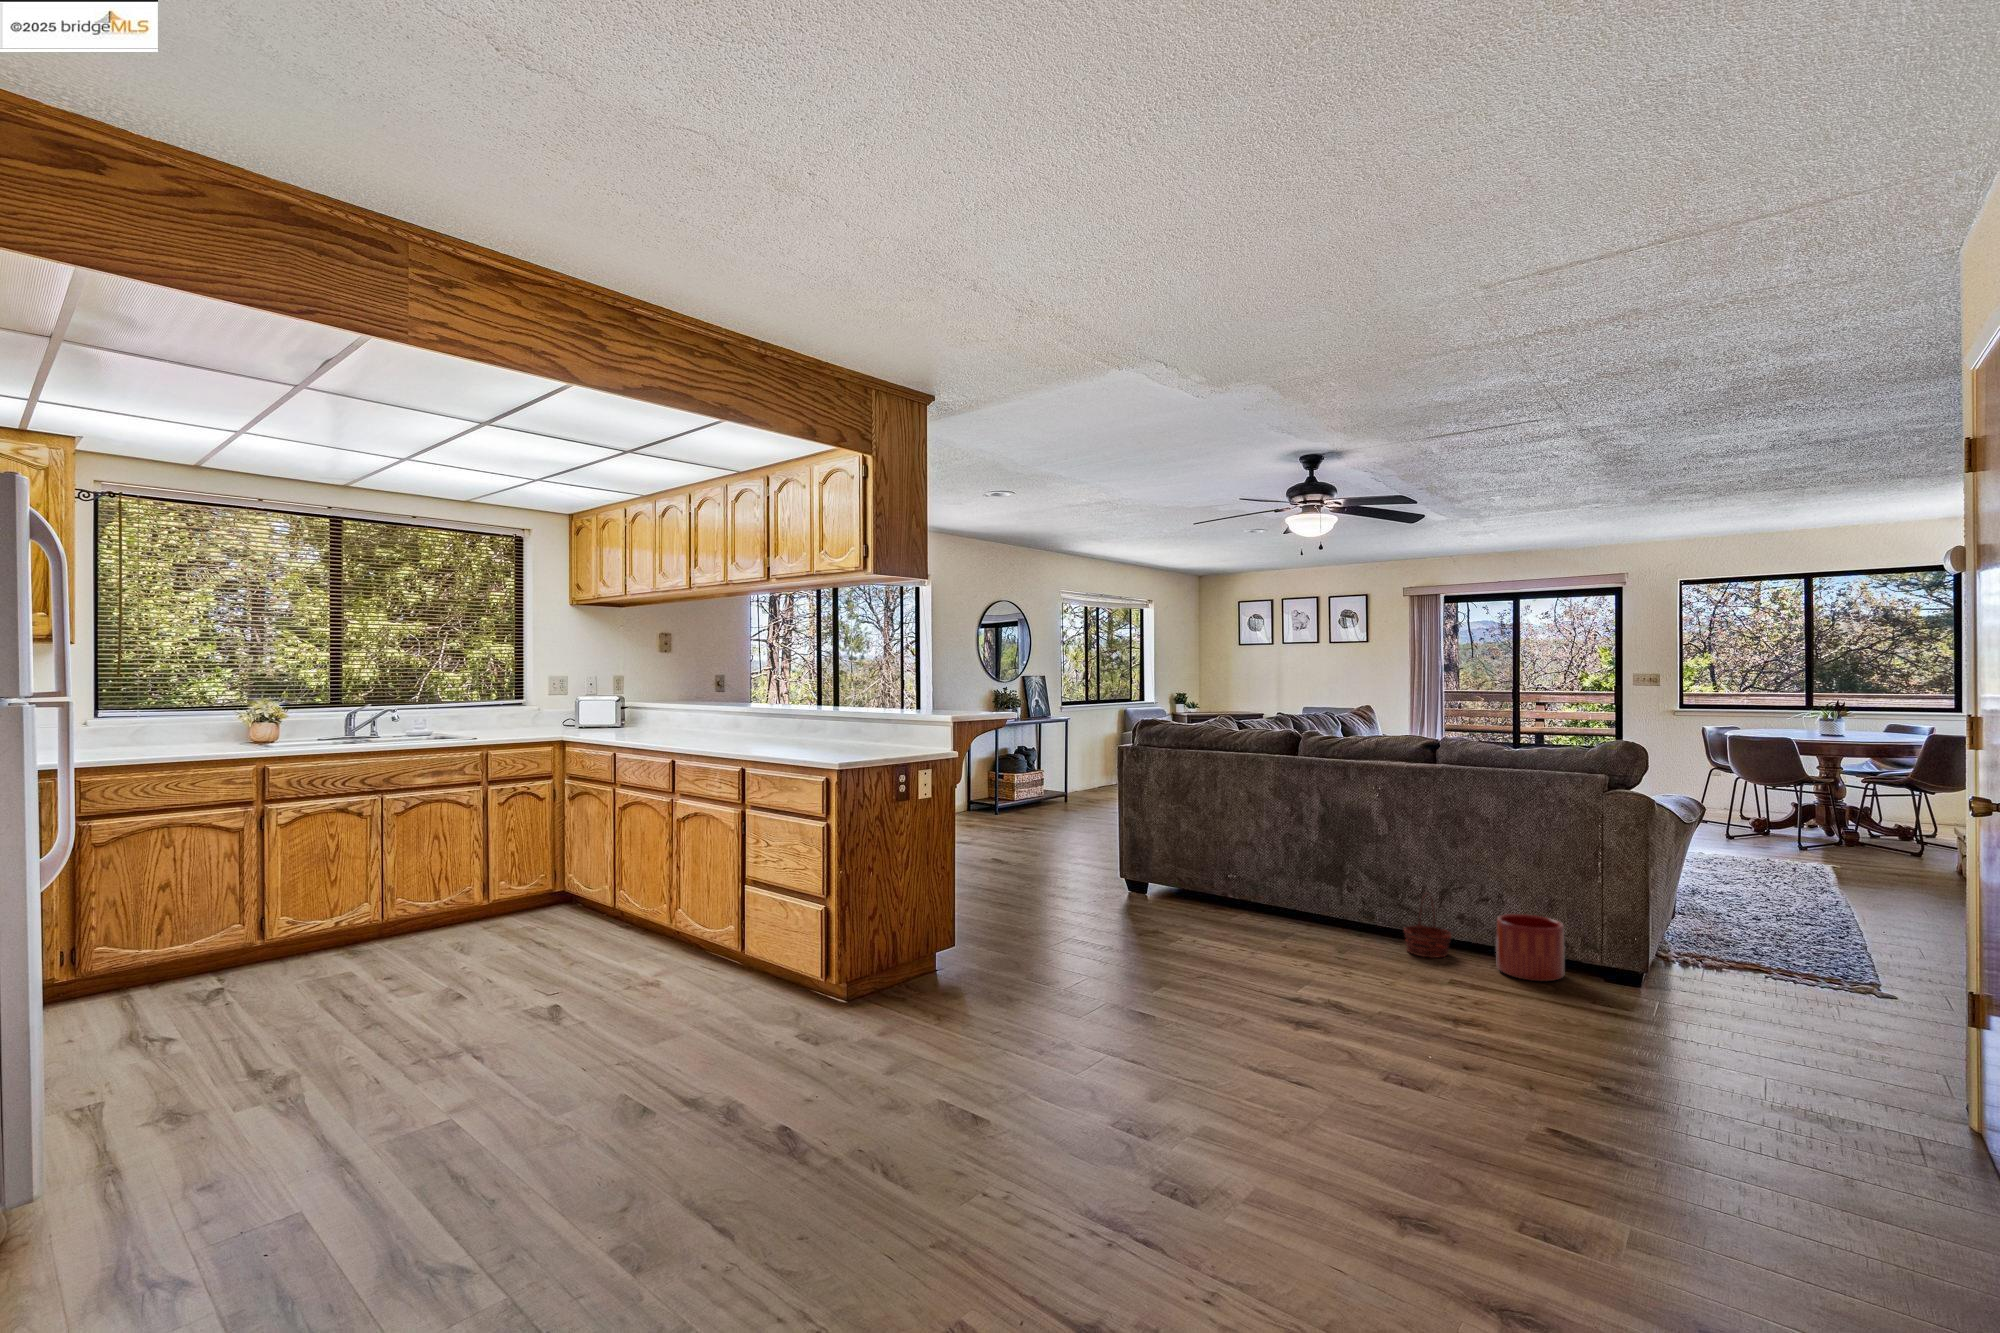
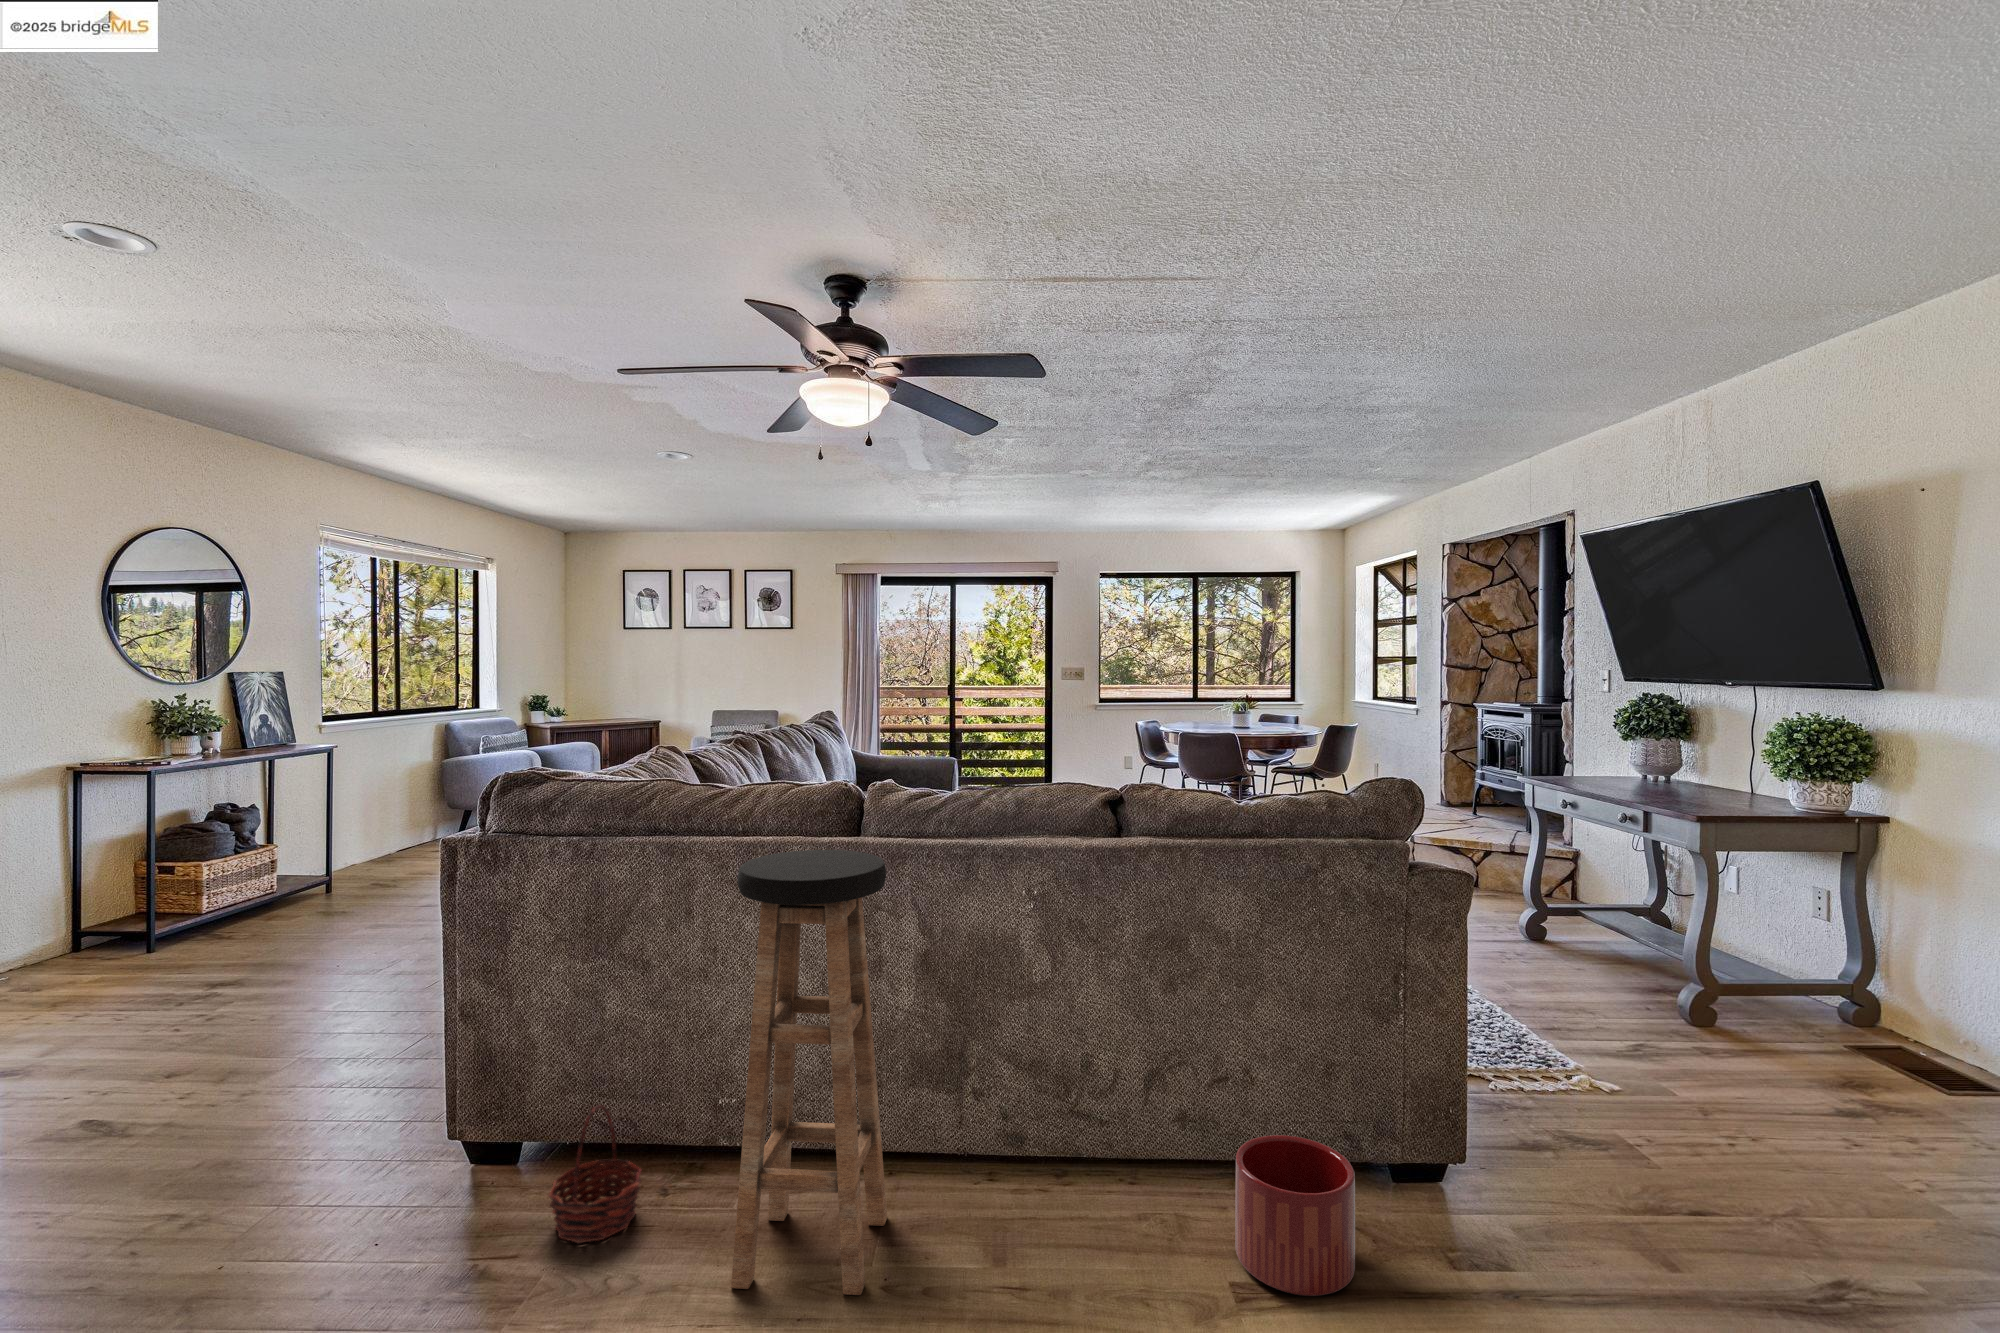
bar stool: none [1248,751,1326,942] -> present [731,850,887,1295]
basket: present [1403,893,1451,958] -> present [549,1105,641,1243]

